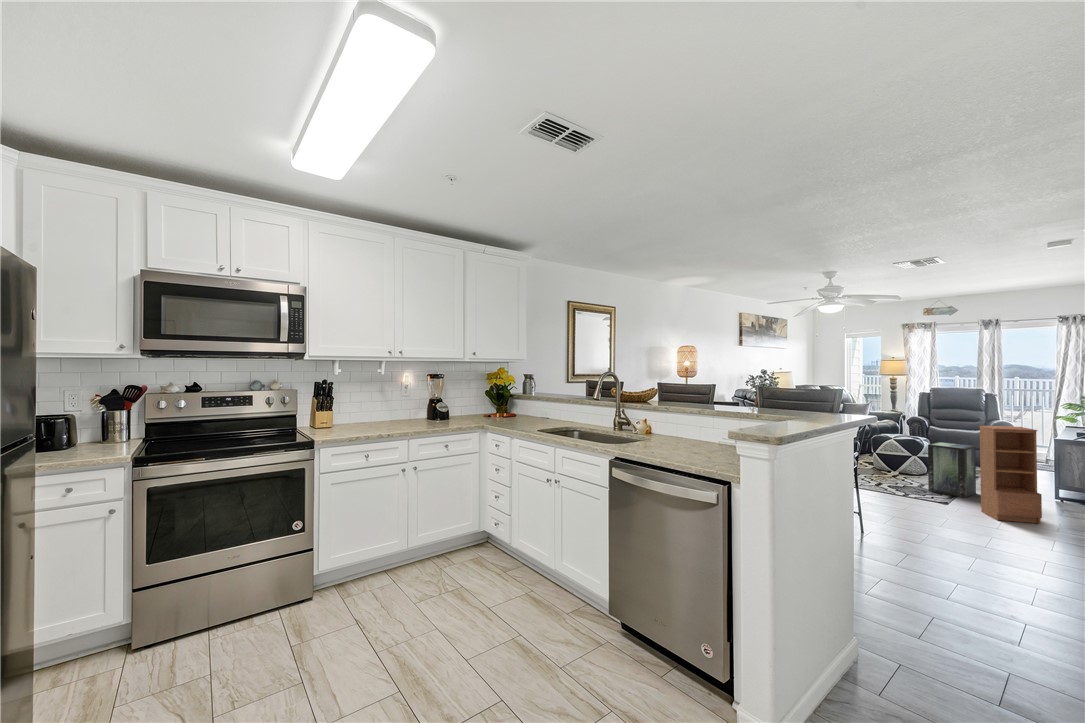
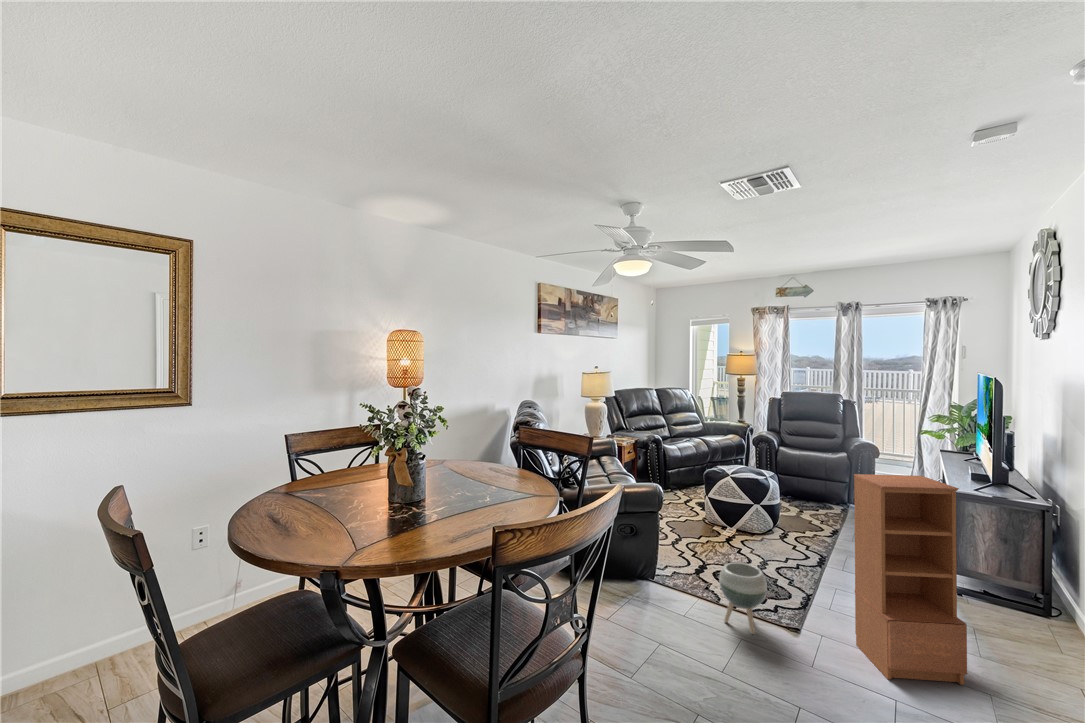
storage box: present [928,442,976,498] -> none [771,488,842,595]
planter: none [899,473,928,506] -> present [719,562,767,634]

